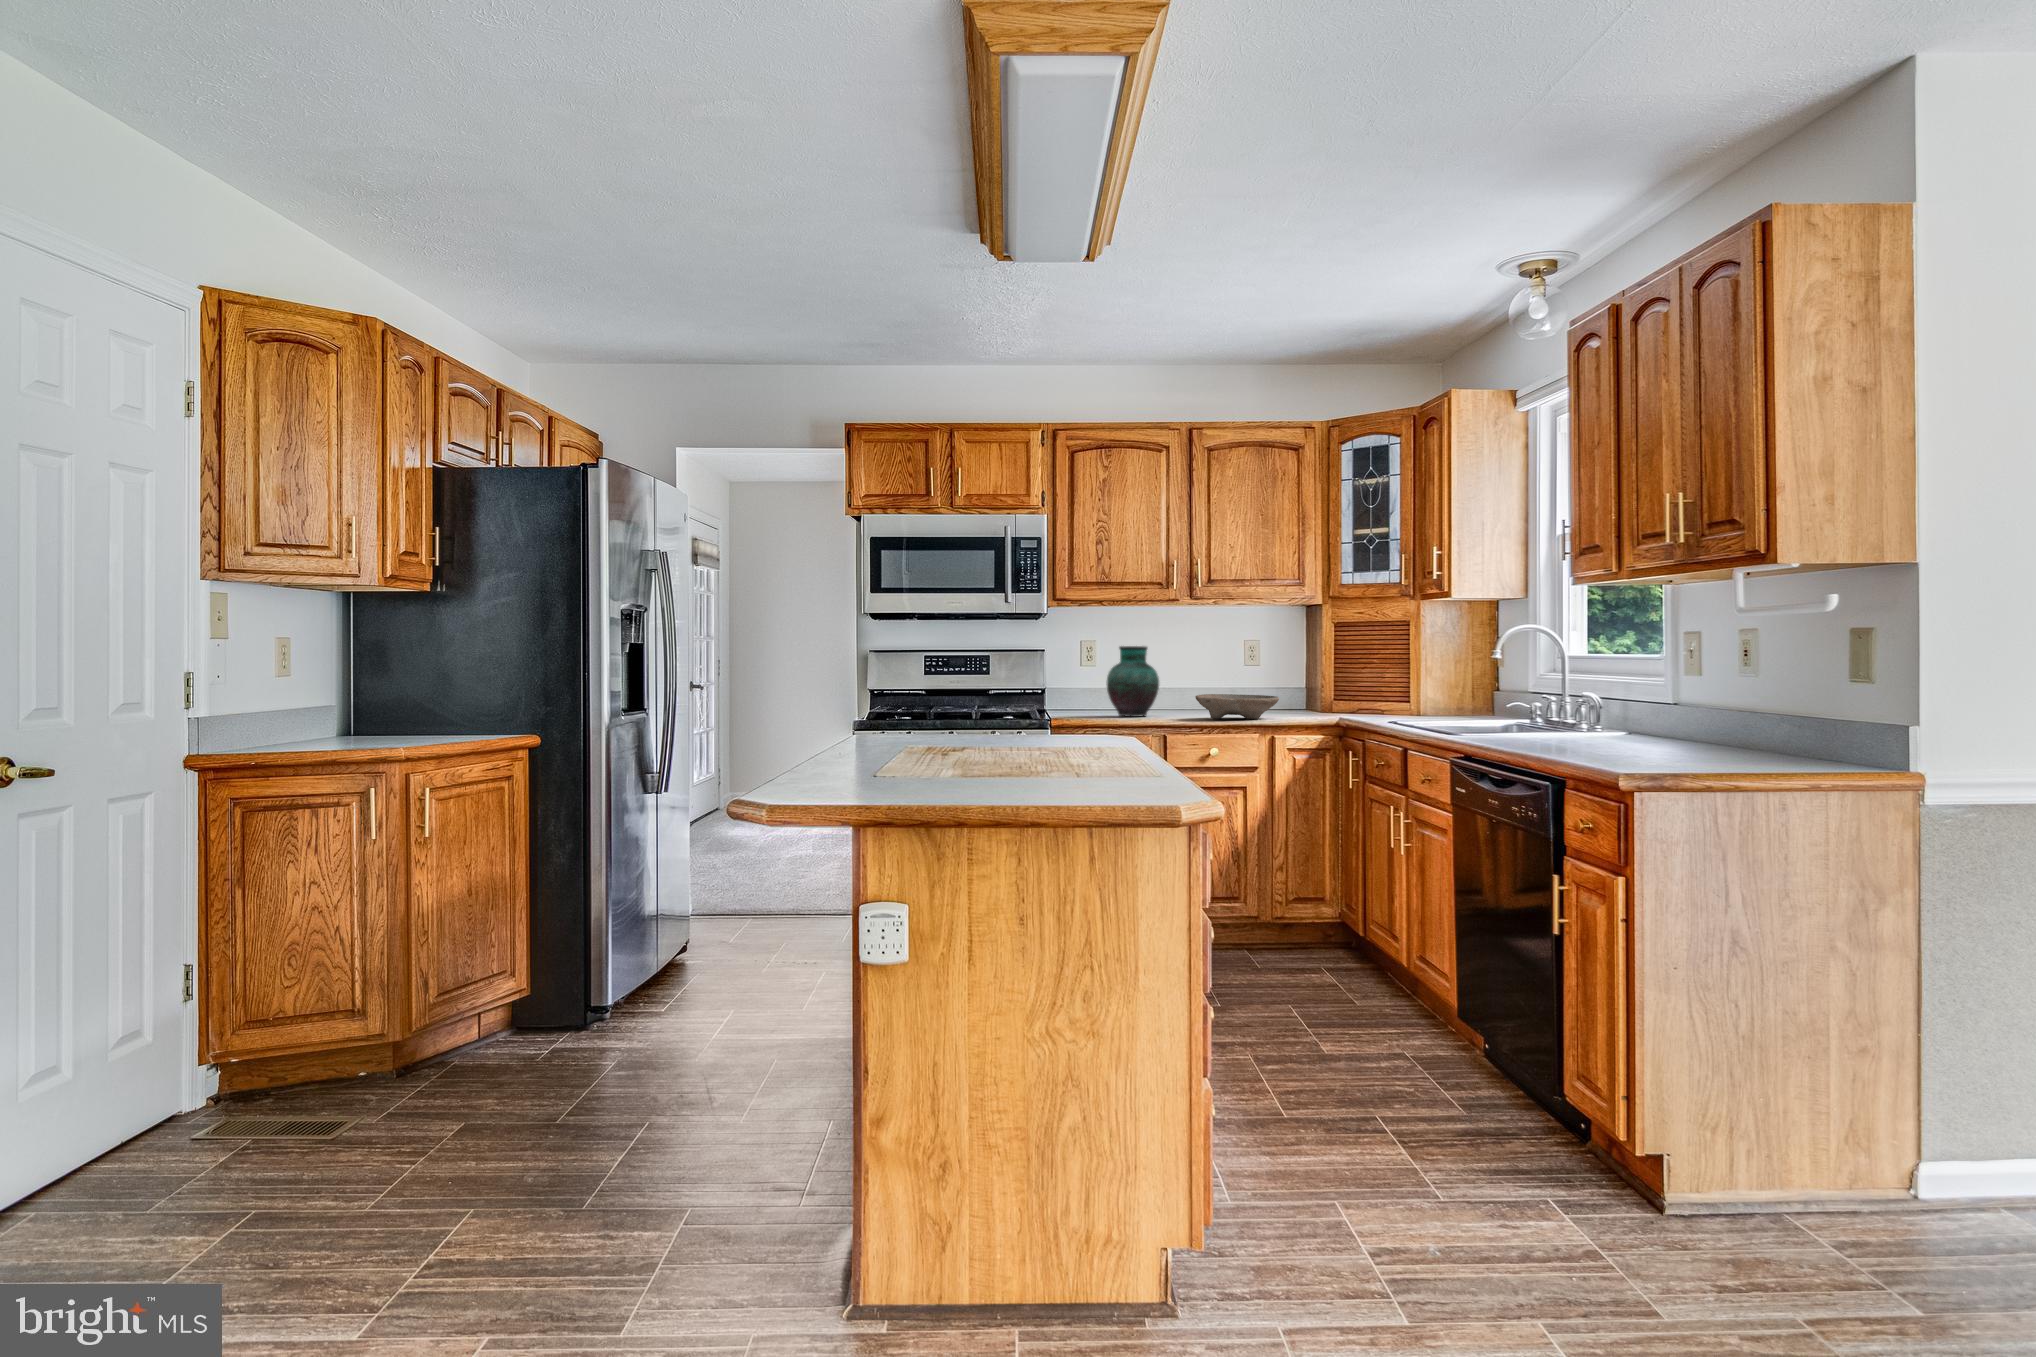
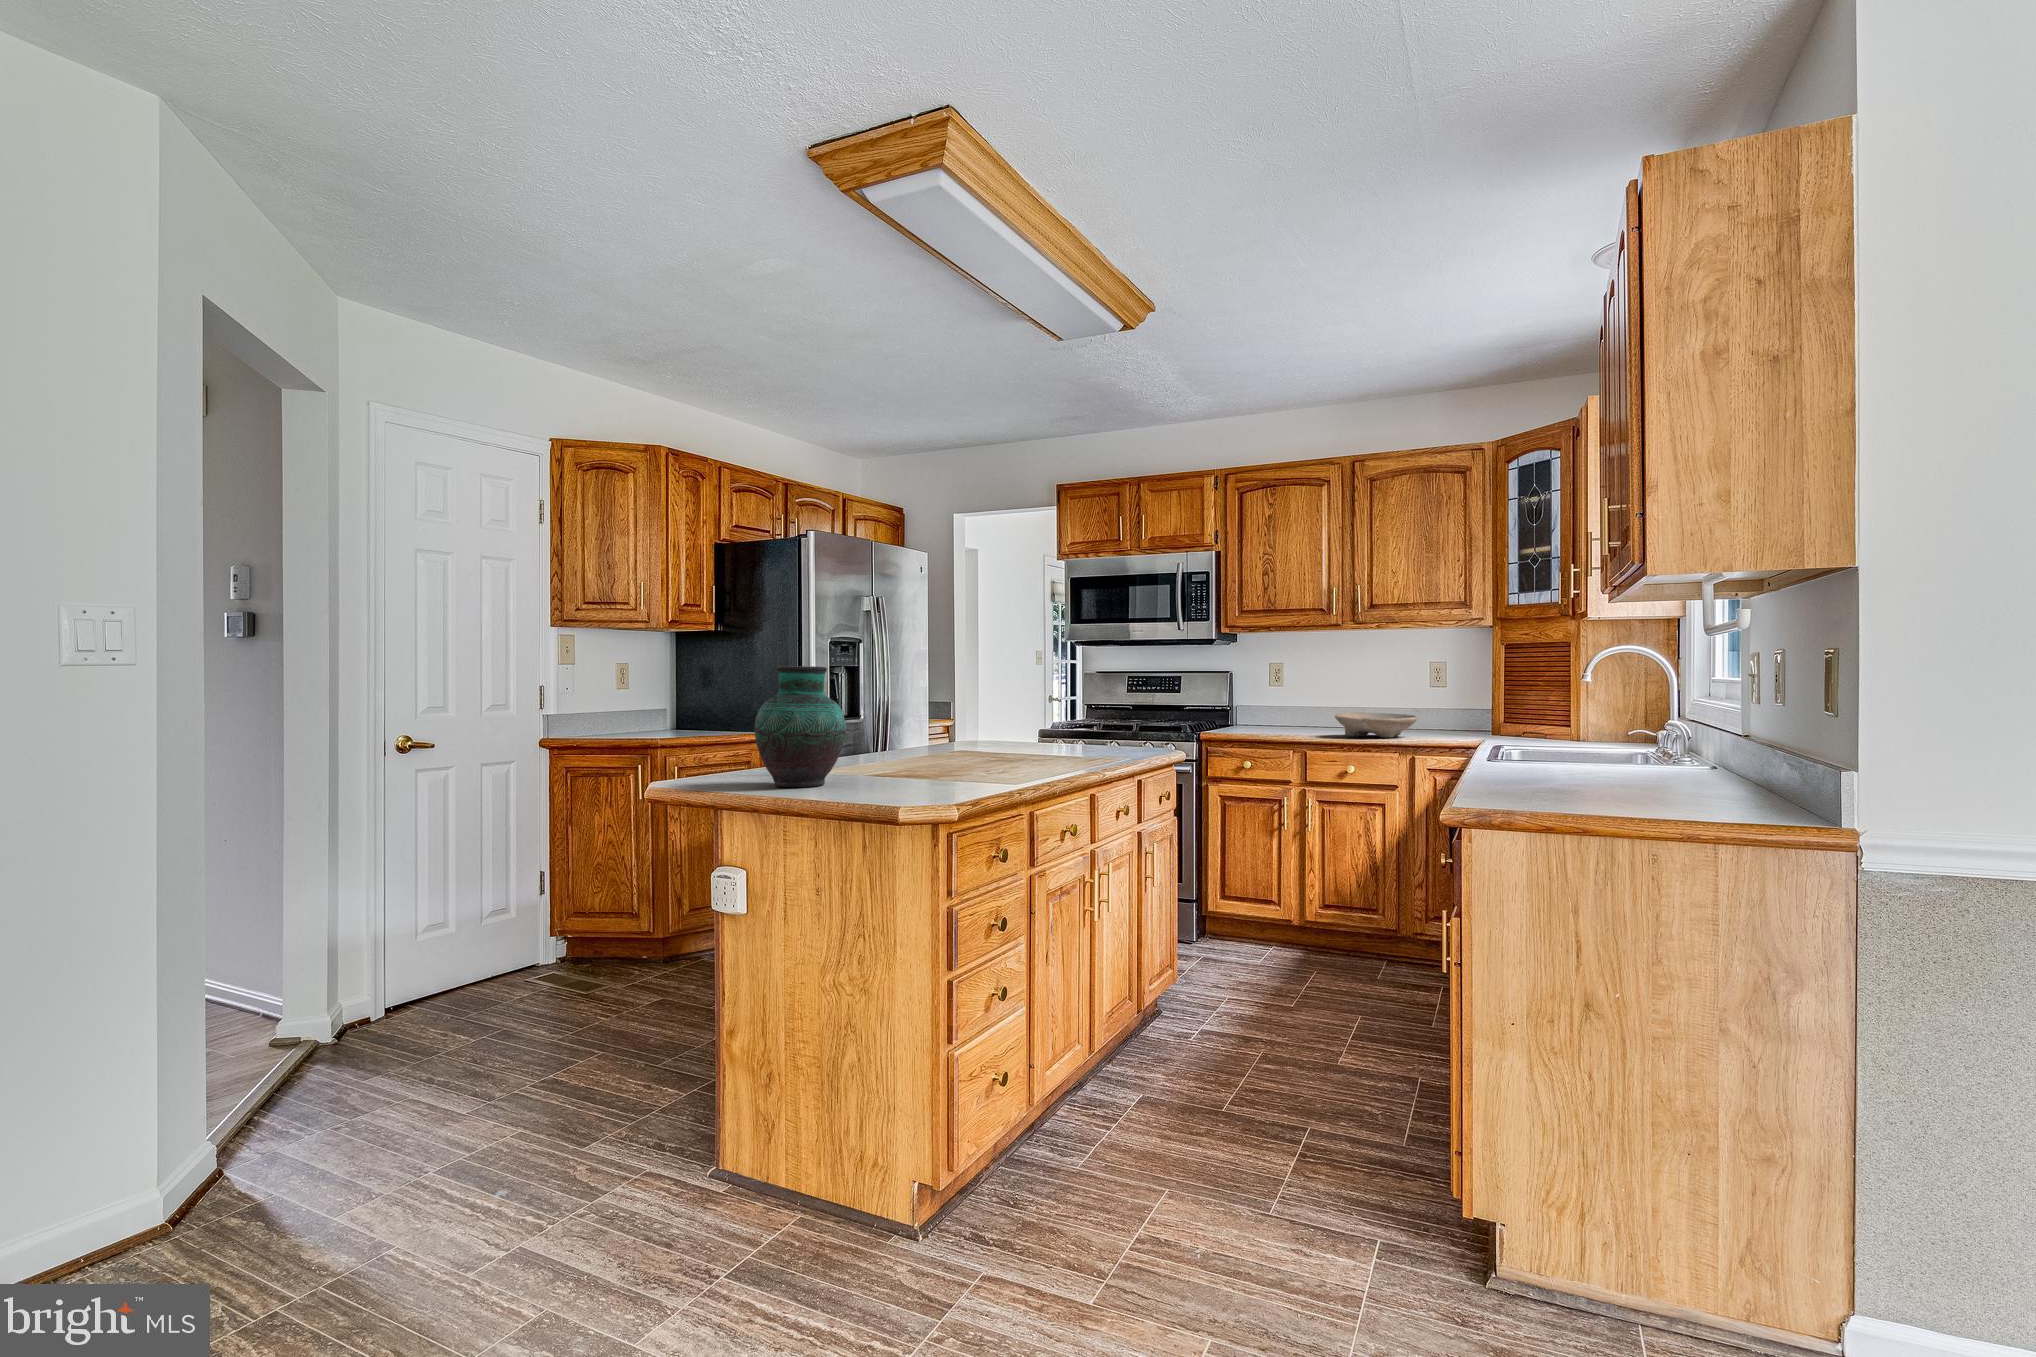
vase: present [1107,646,1159,717] -> present [754,666,846,787]

